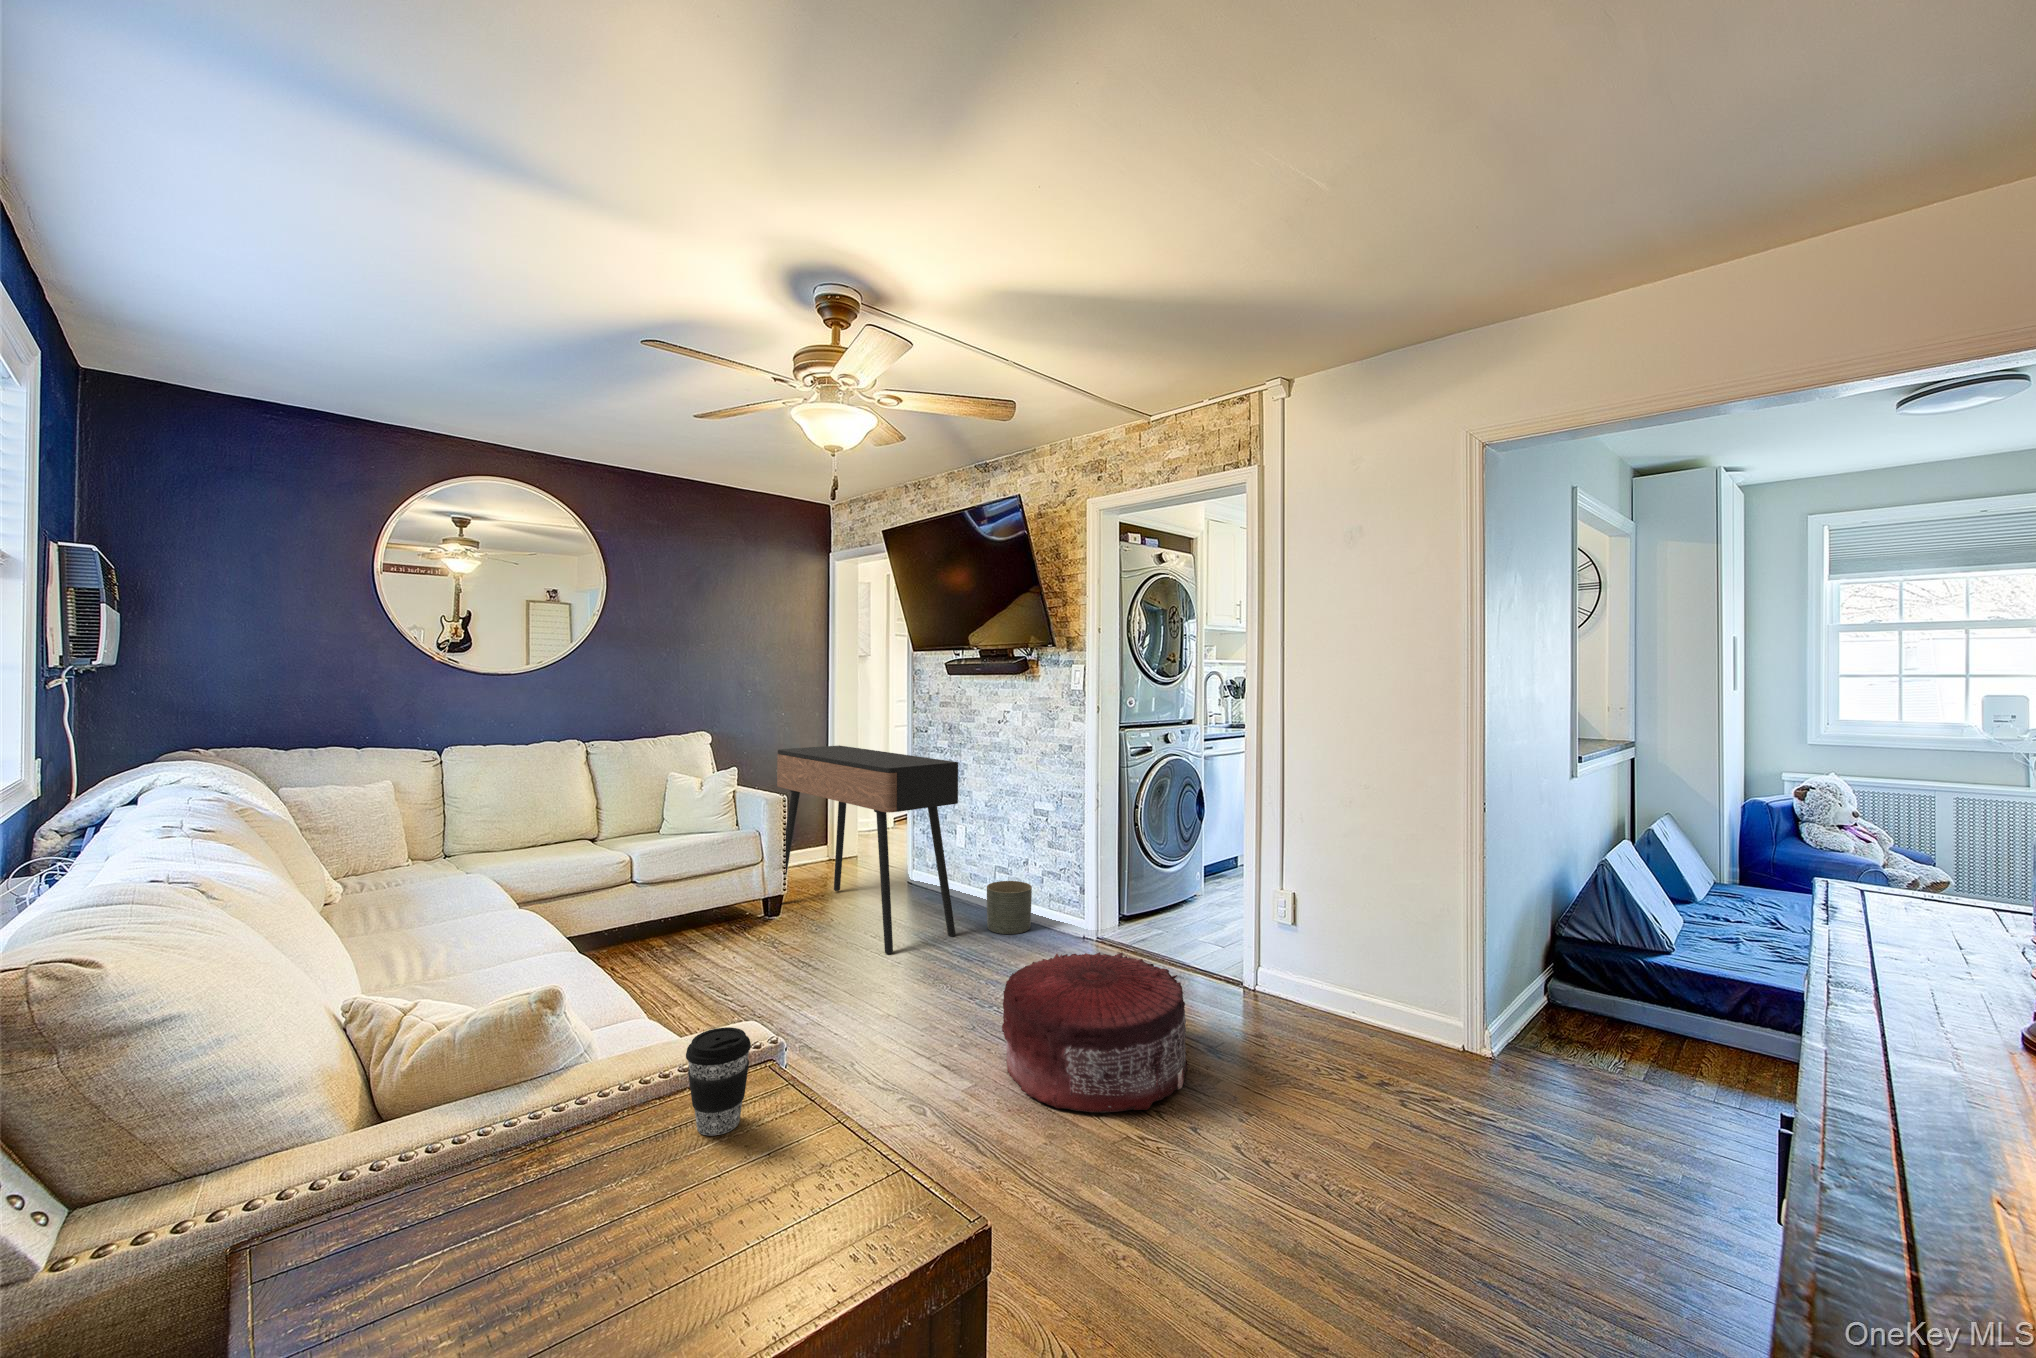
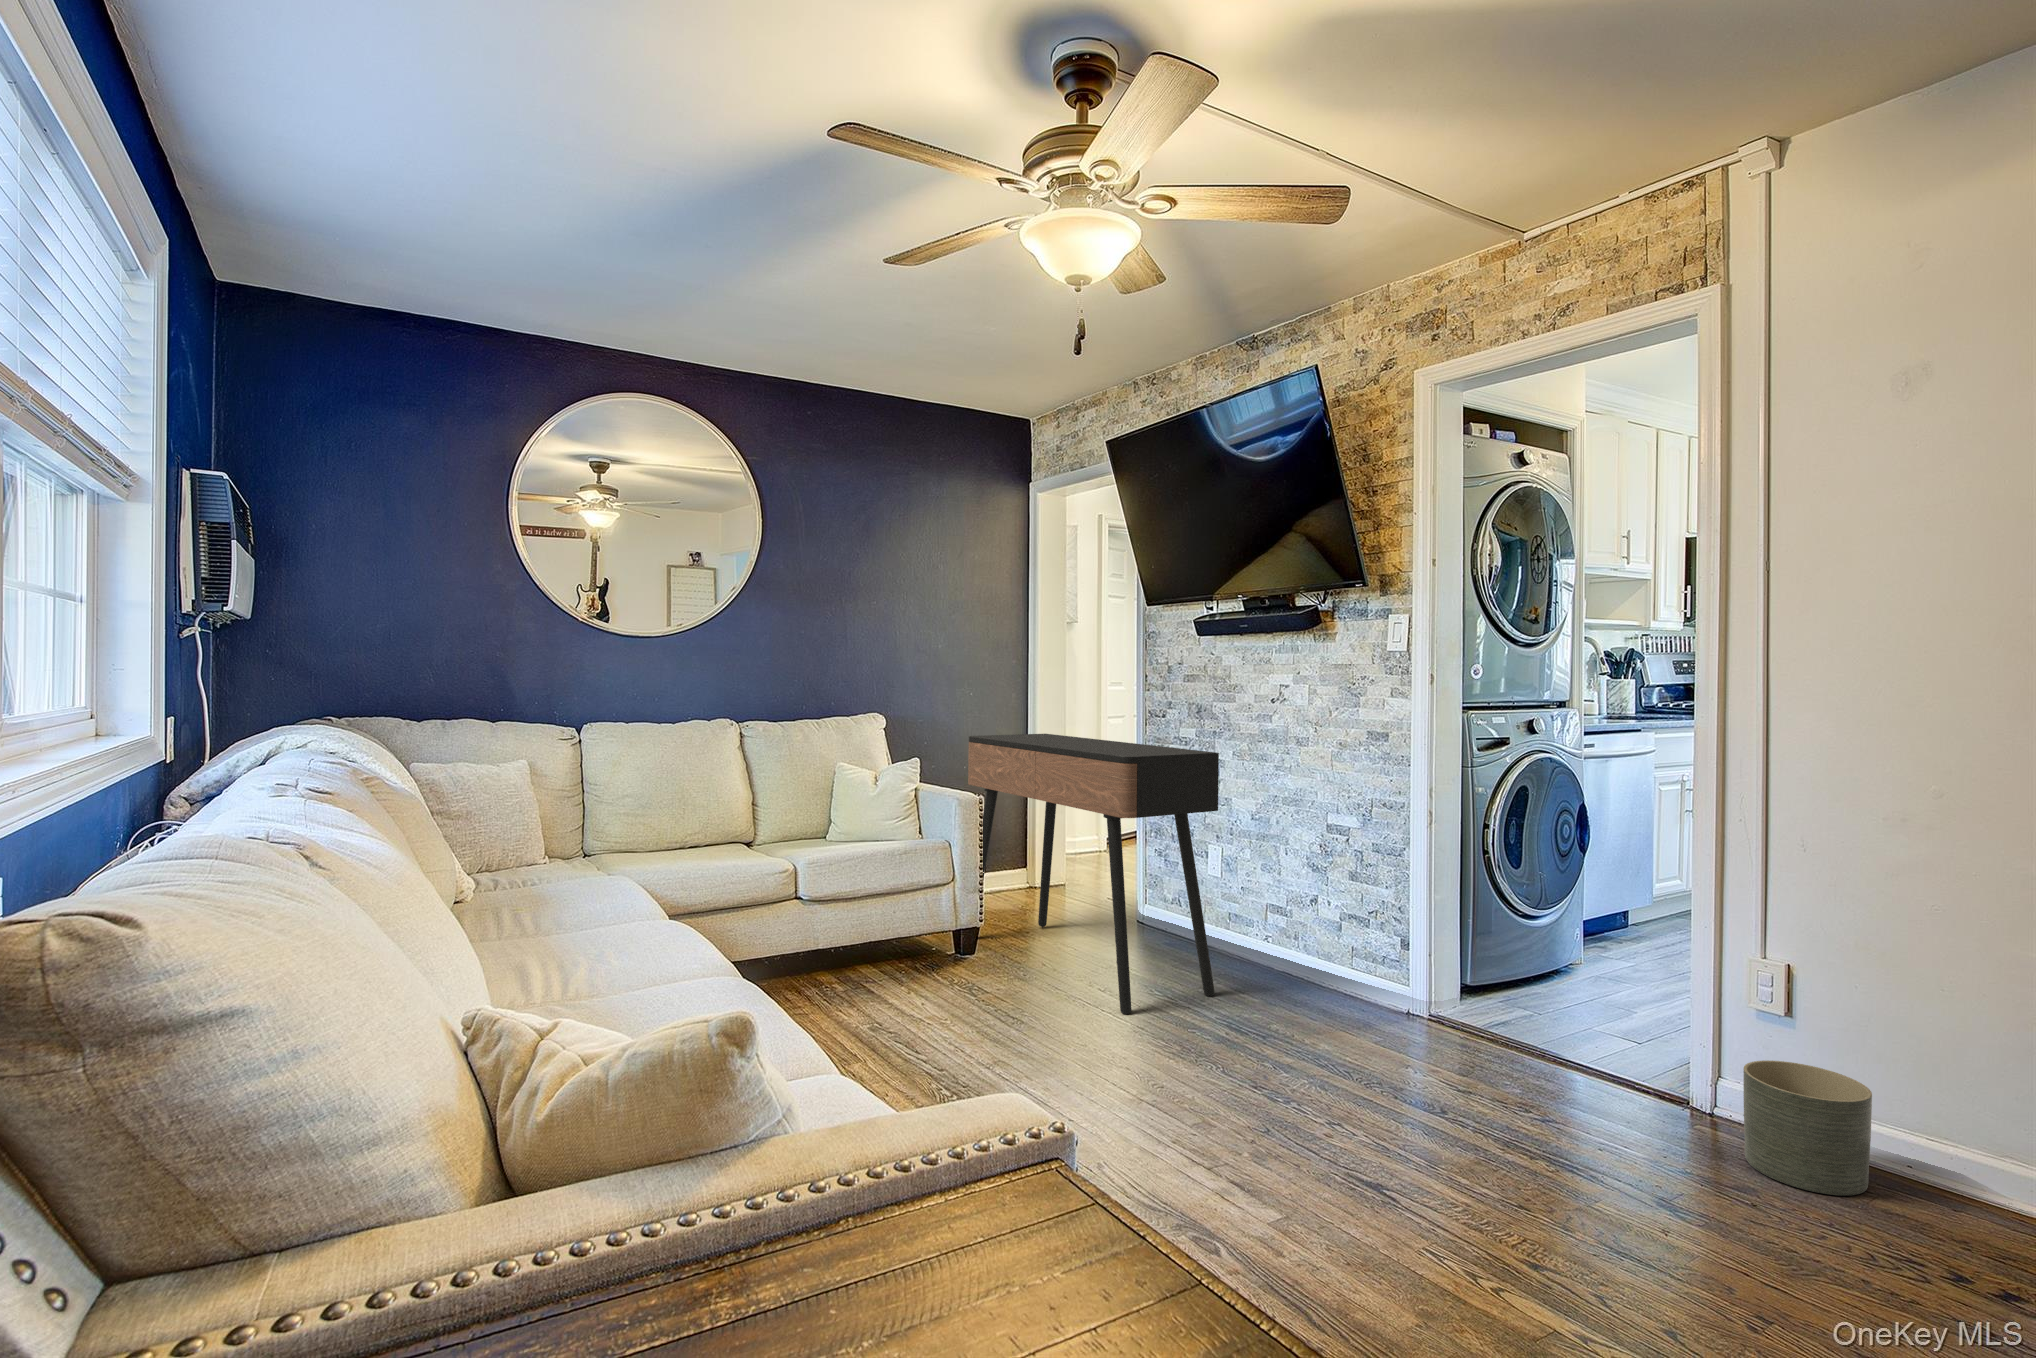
planter: present [987,881,1032,934] -> present [1743,1060,1872,1196]
pouf: present [1002,952,1188,1113] -> none [1328,1029,1643,1292]
coffee cup: present [686,1027,751,1135] -> none [951,1102,1053,1283]

